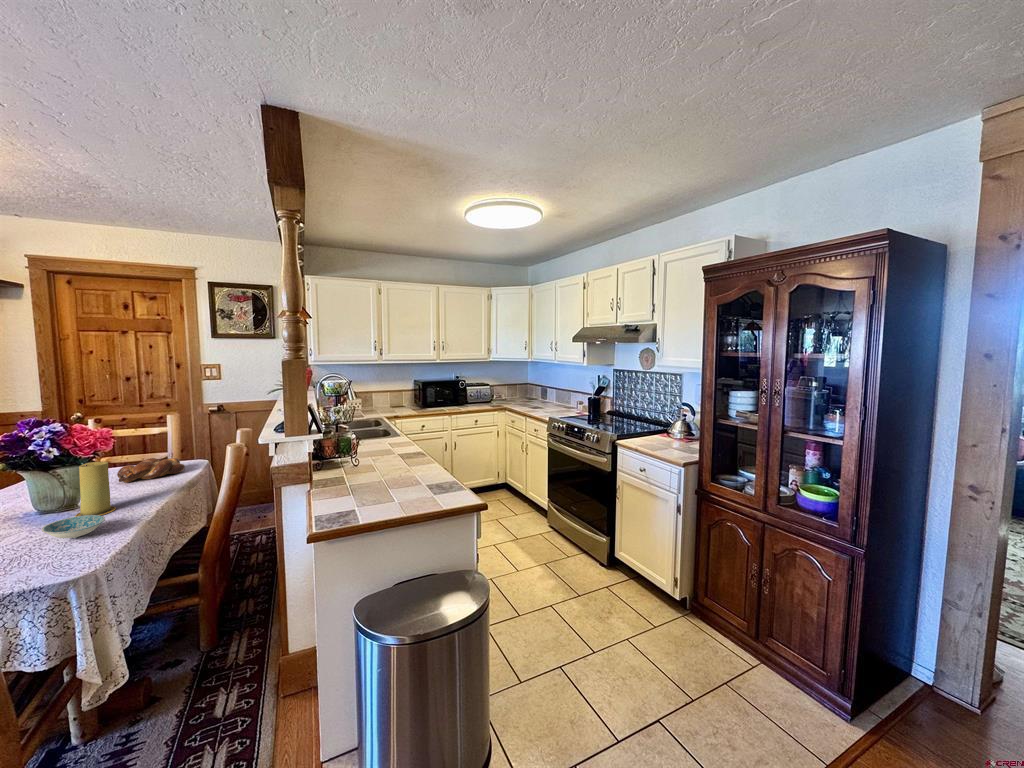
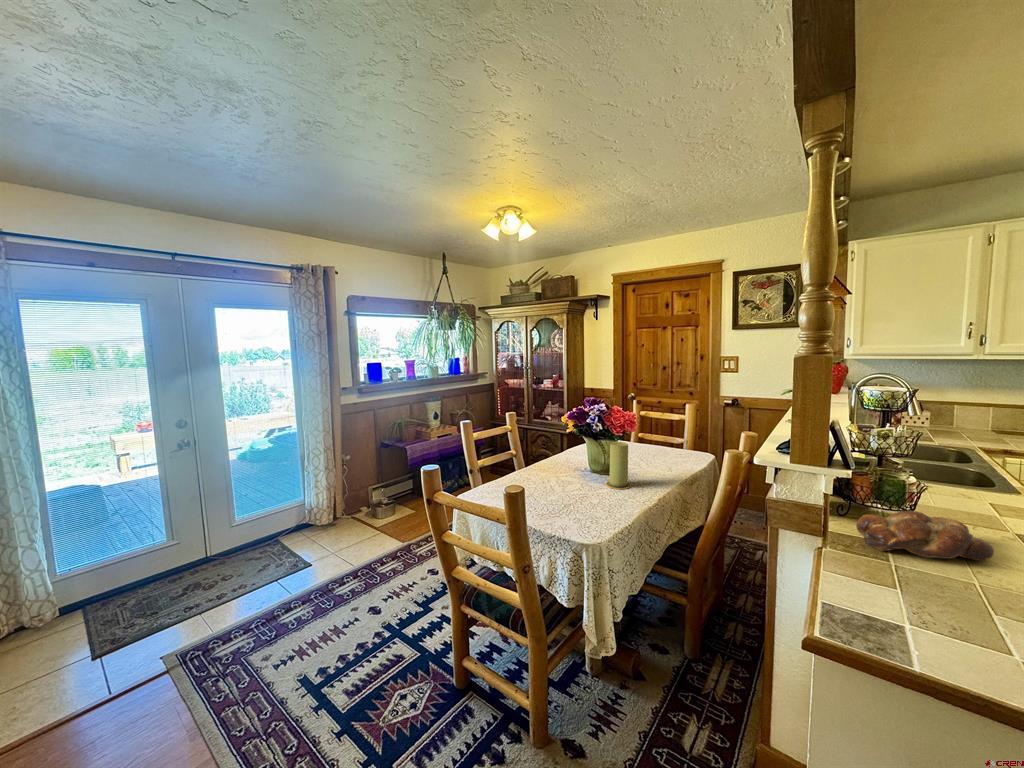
bread loaf: present [117,458,185,483] -> present [856,511,994,560]
ceramic bowl: present [42,515,105,538] -> none [581,485,618,505]

